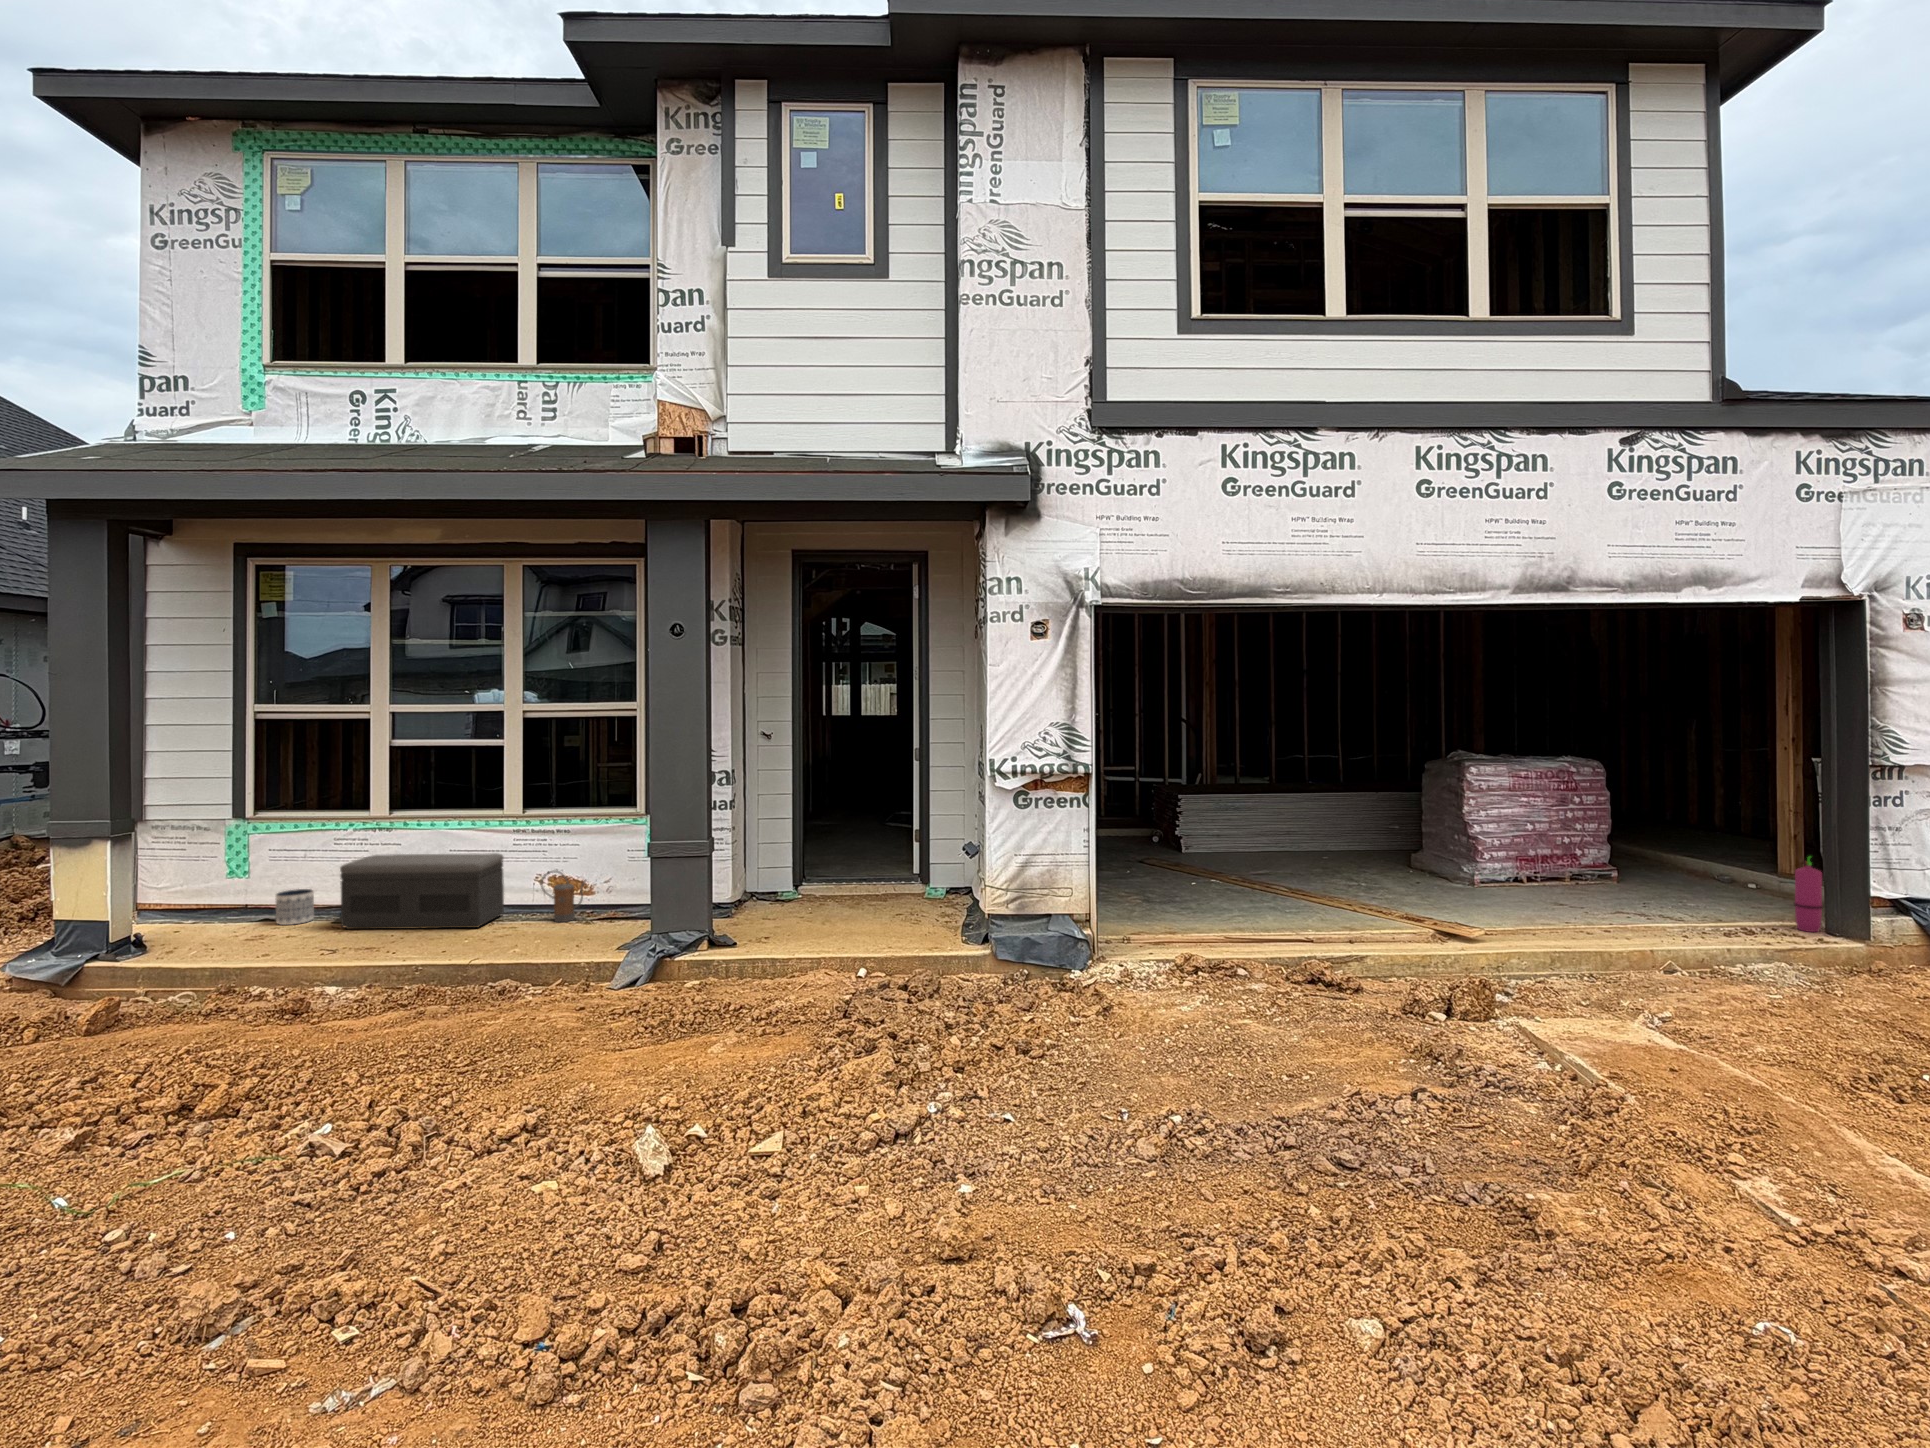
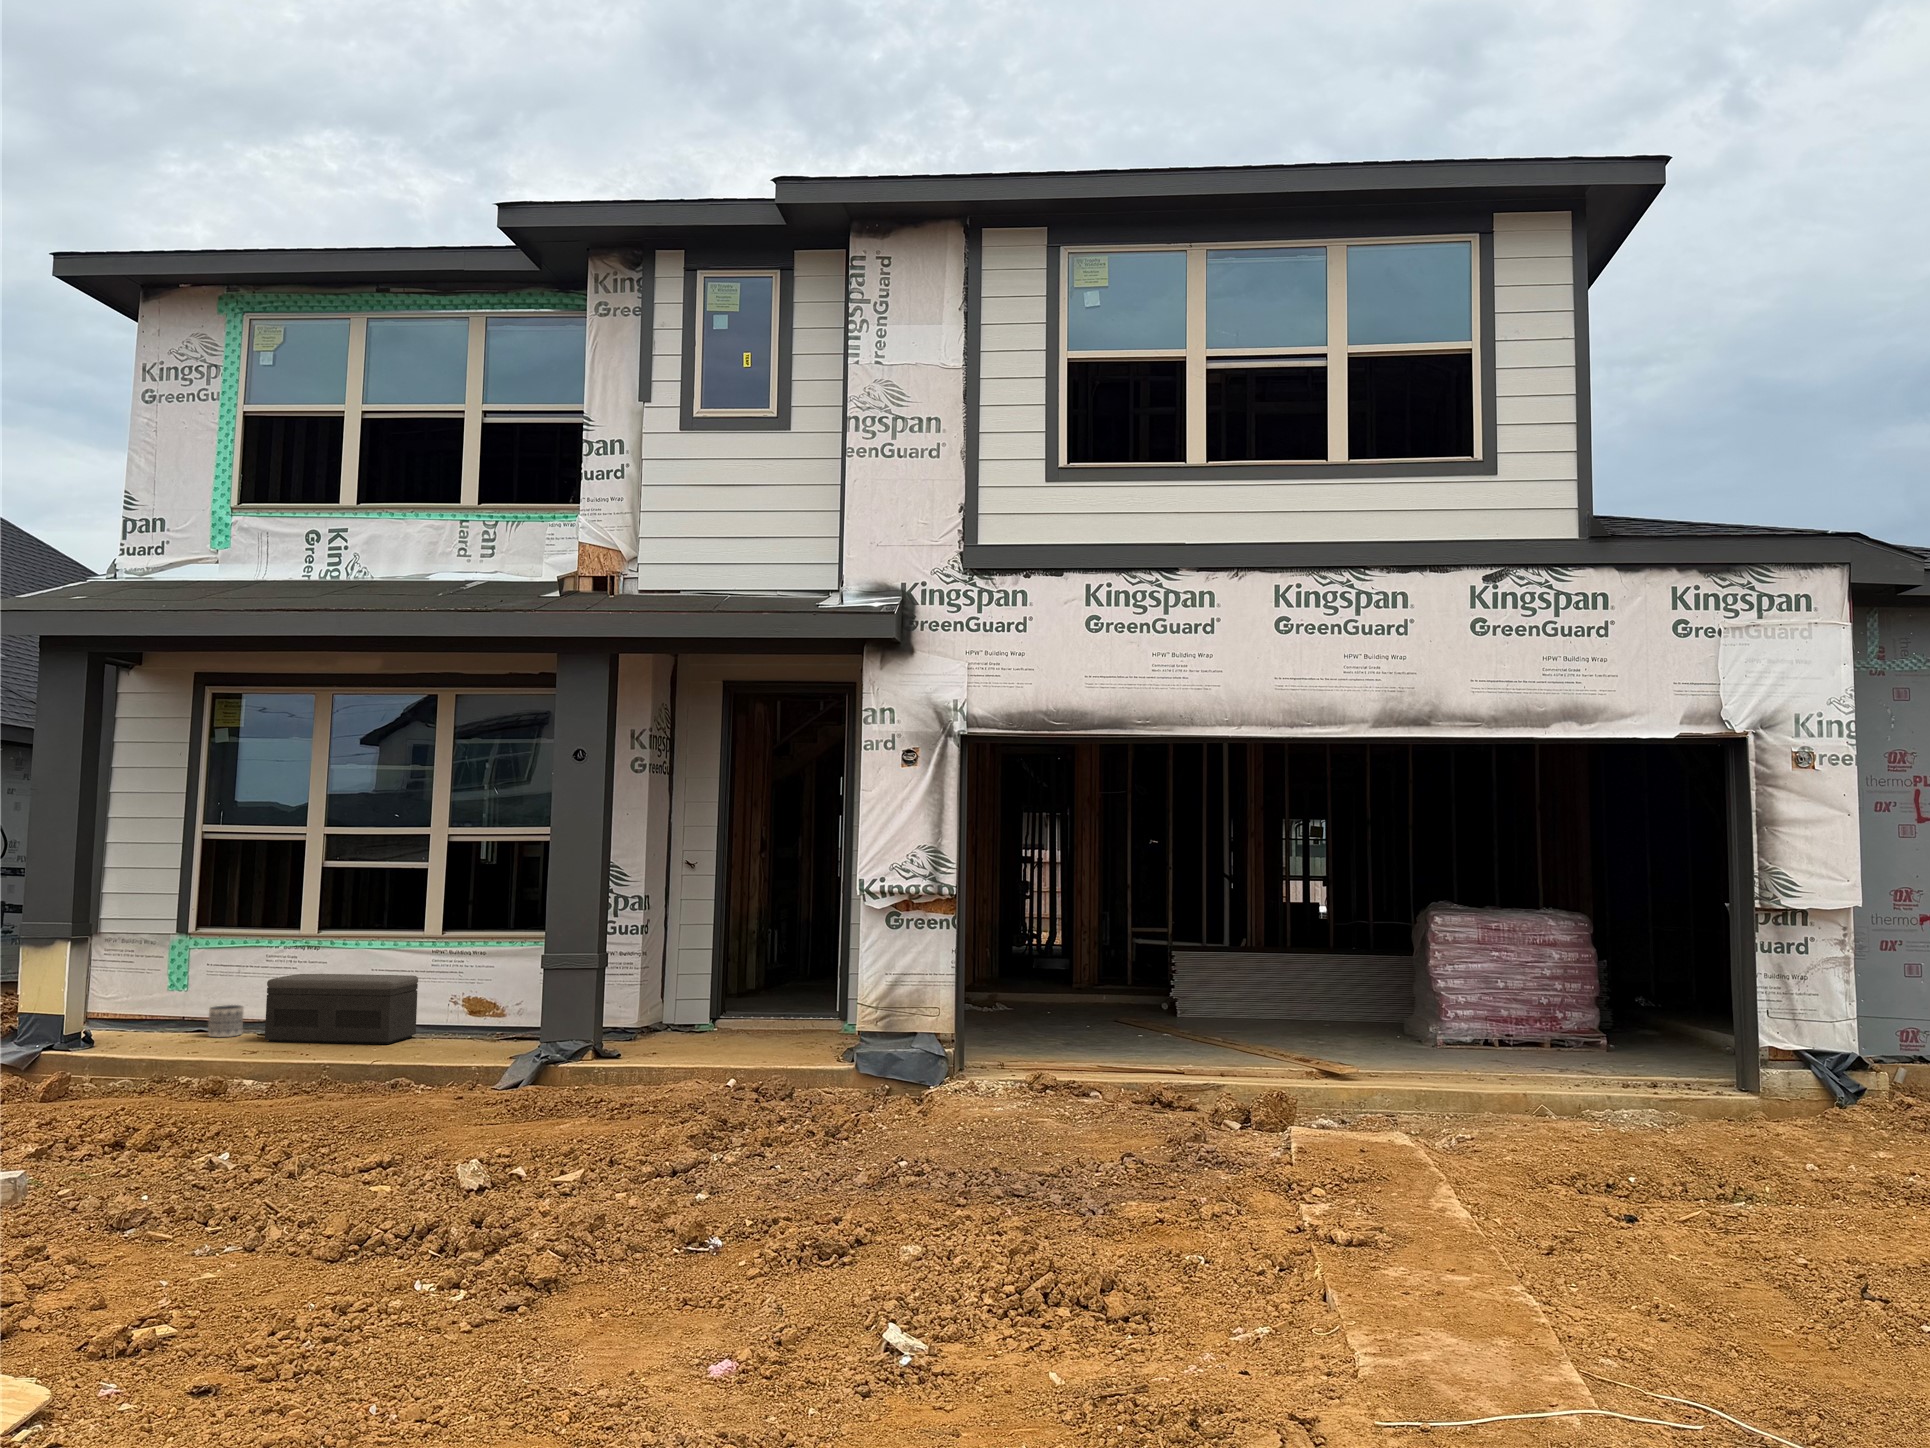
fire extinguisher: present [1794,856,1823,932] -> none [1694,1004,1721,1086]
watering can: present [541,870,586,922] -> none [449,992,493,1043]

